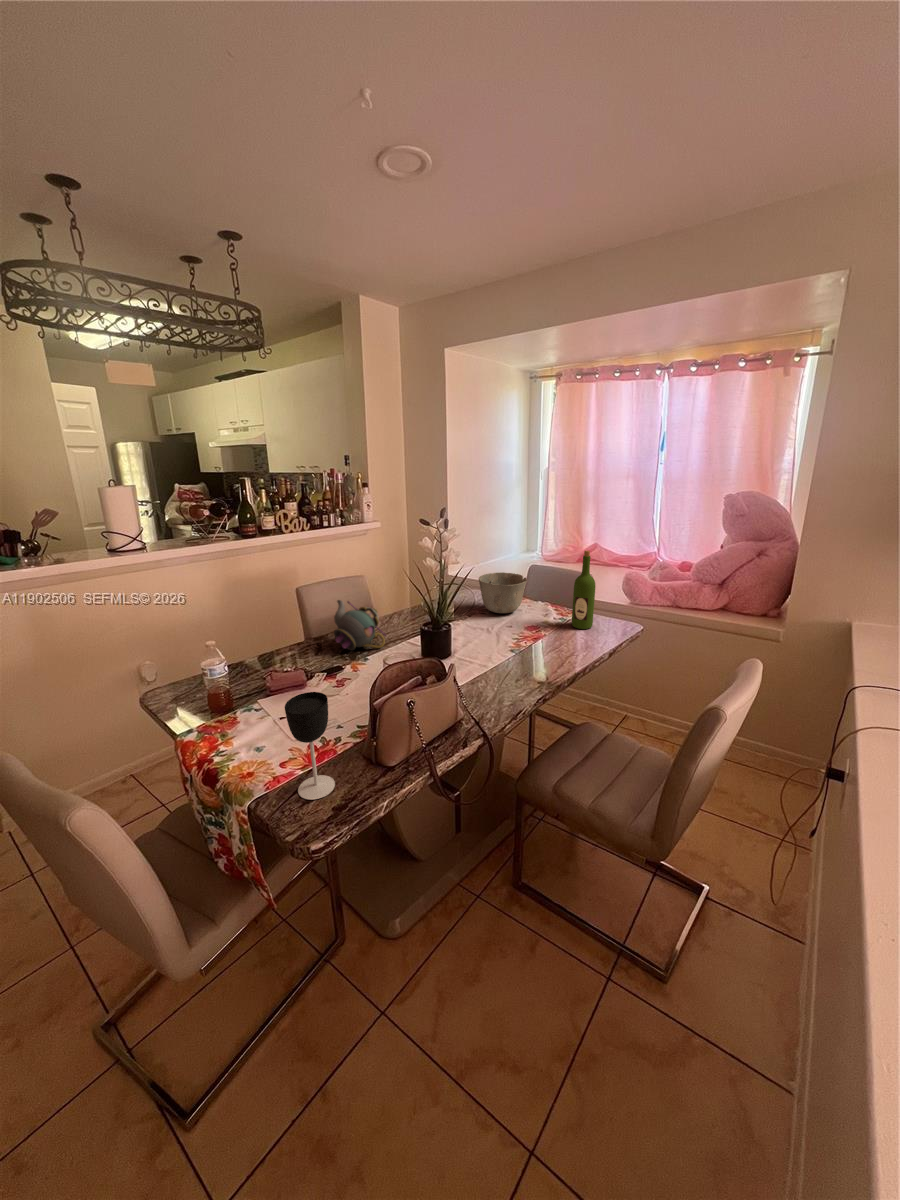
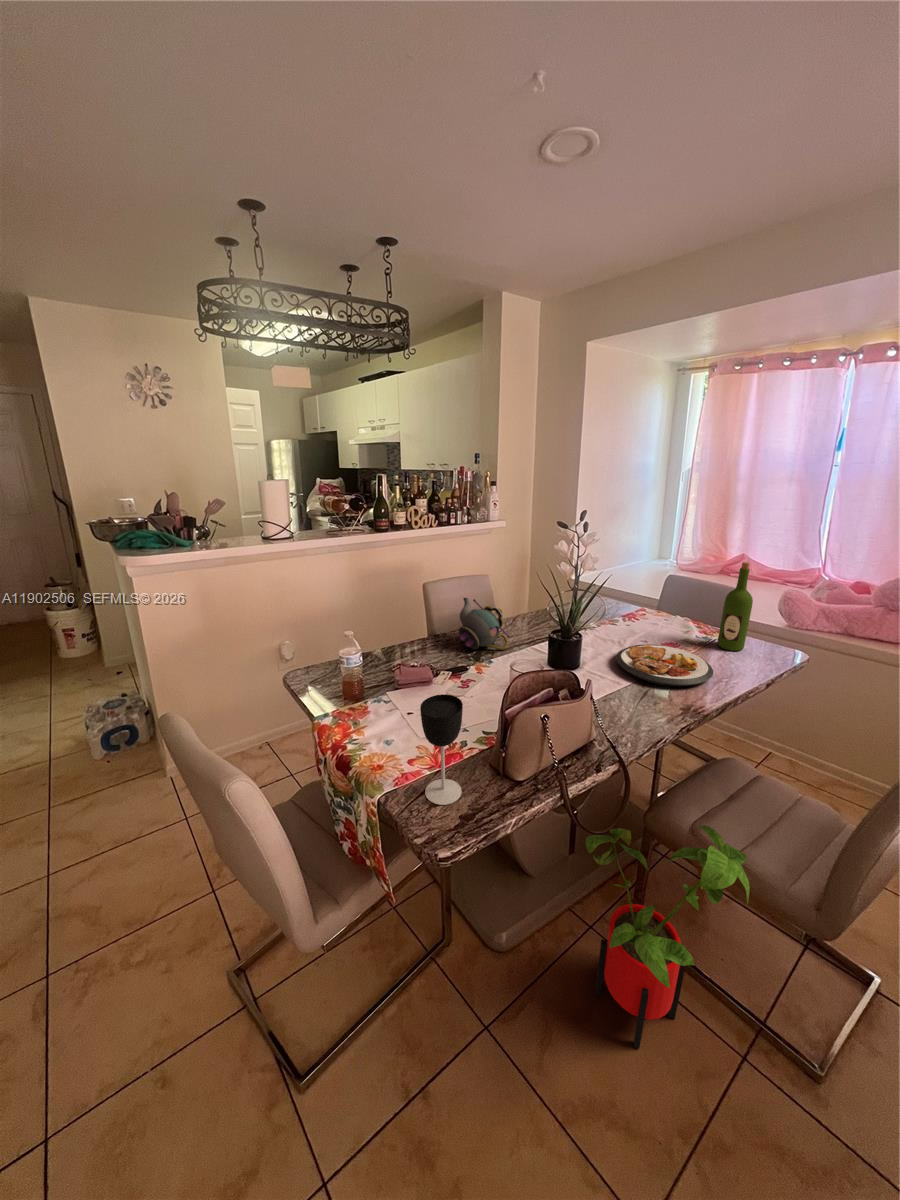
ceramic bowl: present [479,572,527,613] -> none [609,580,666,624]
plate: none [484,630,566,665] -> present [616,644,713,686]
house plant: none [463,782,596,993] -> present [586,826,750,1049]

